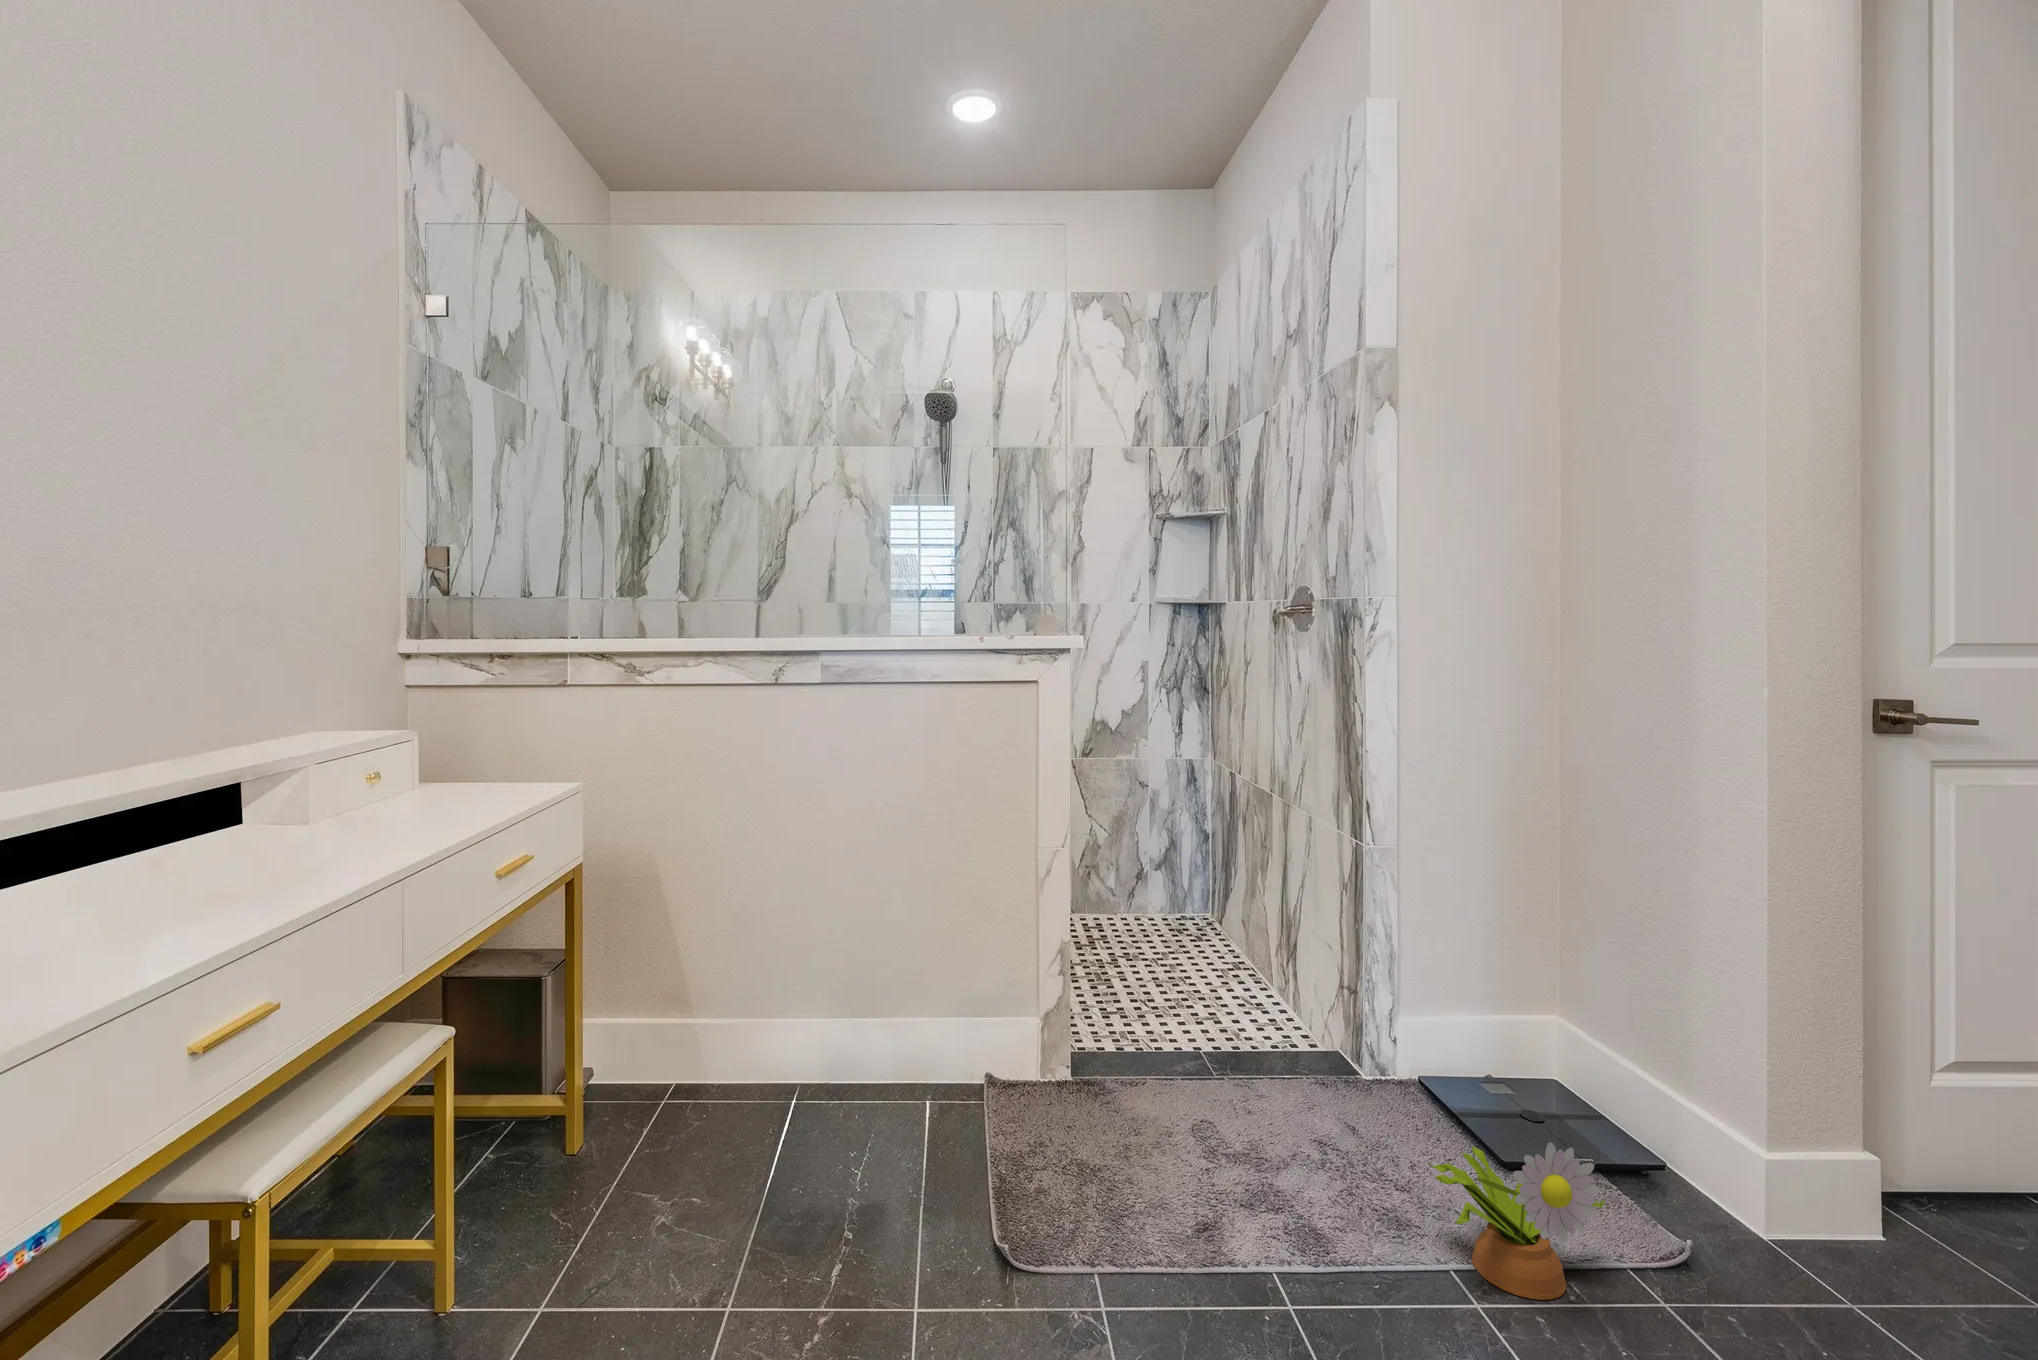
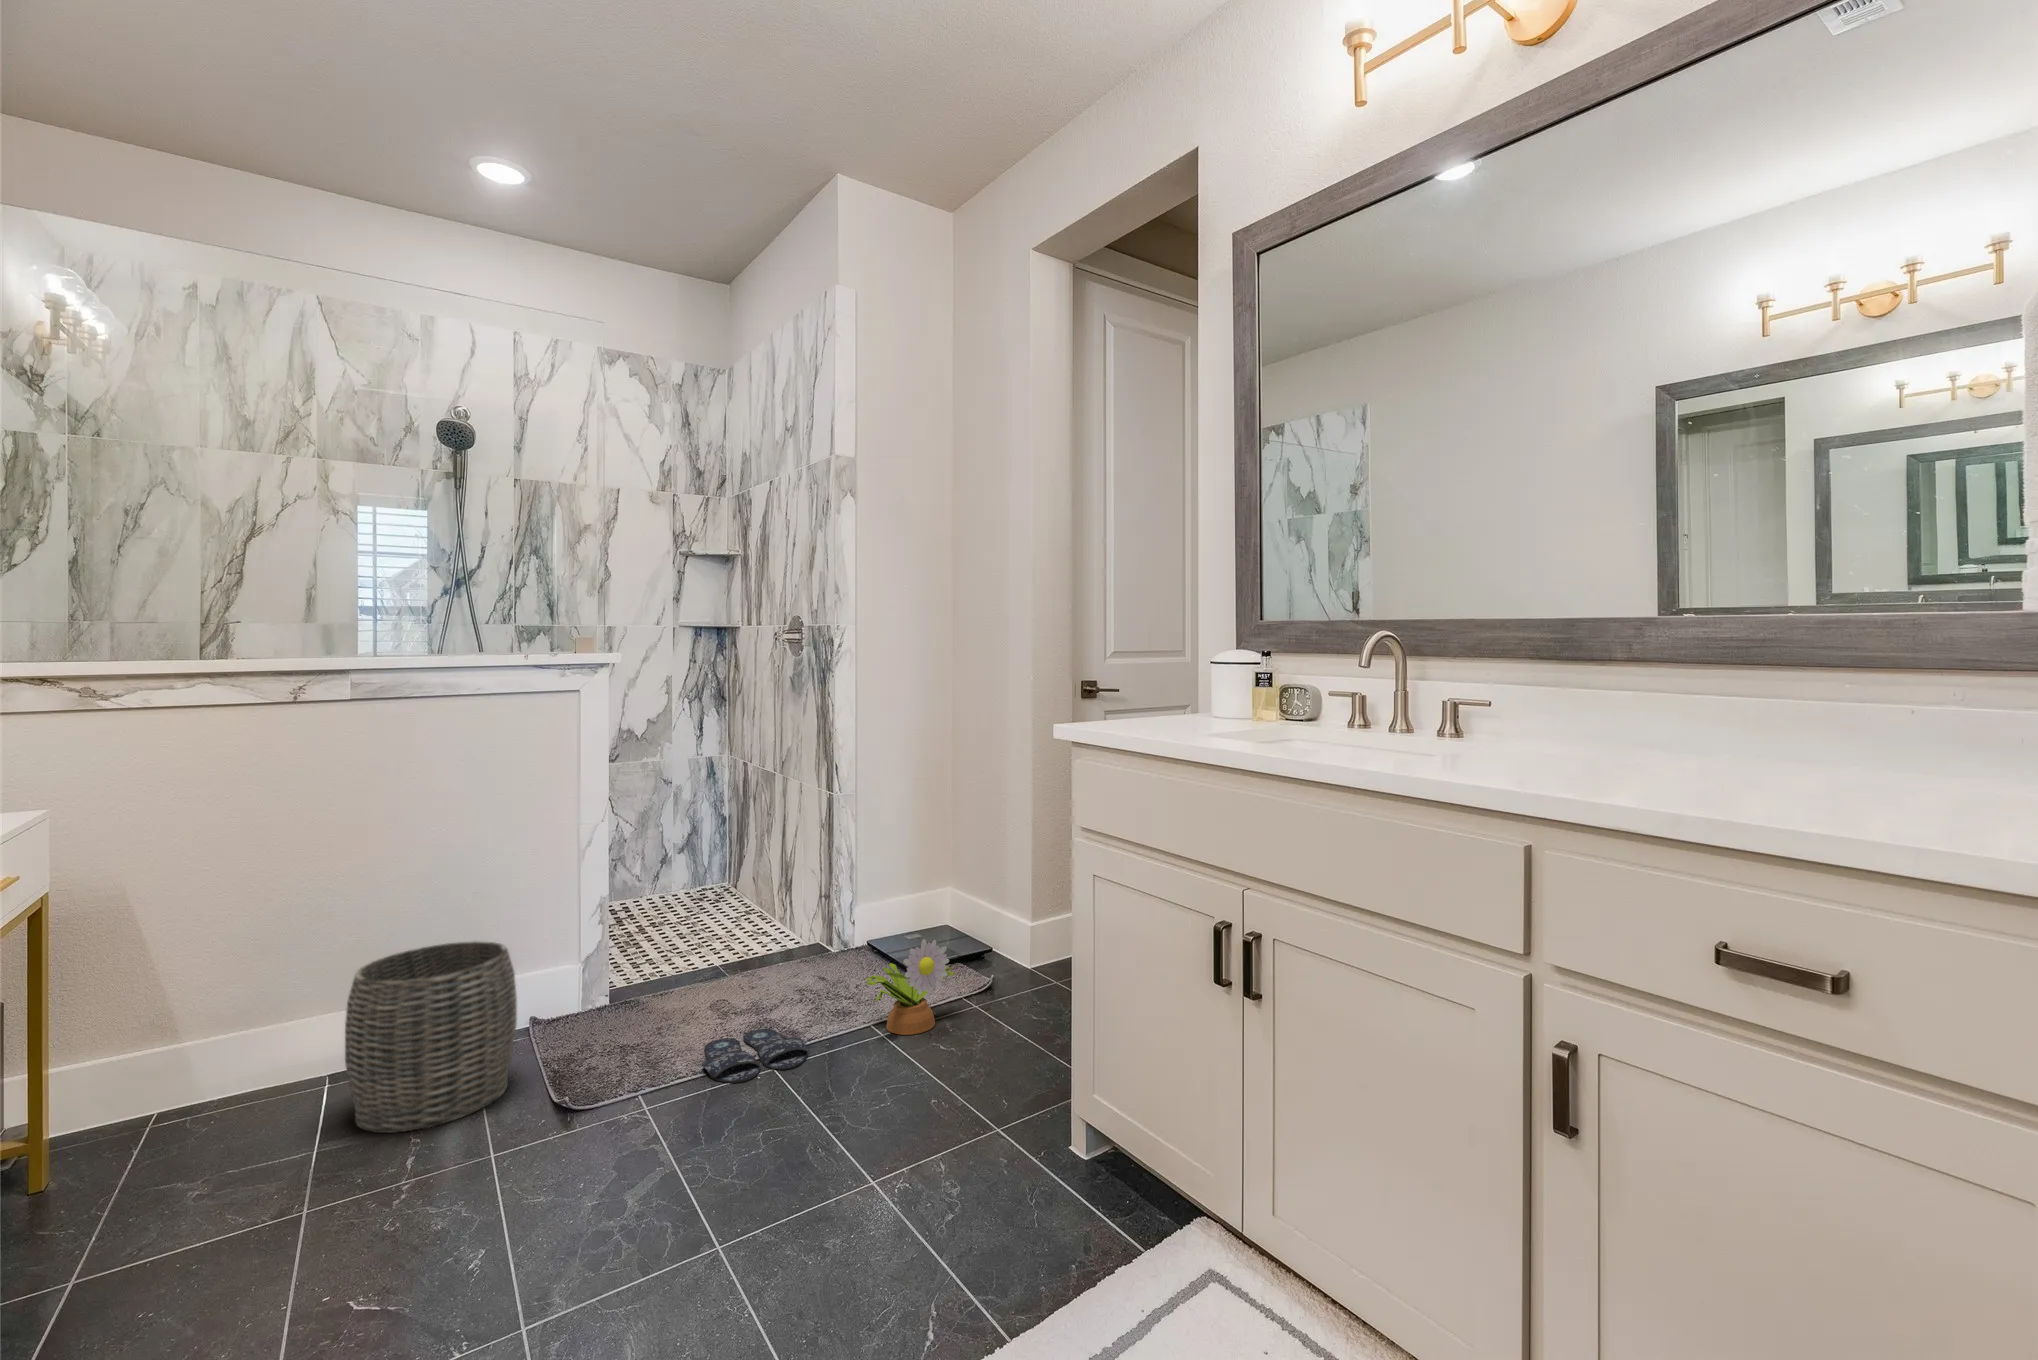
woven basket: none [792,982,962,1222] -> present [345,941,517,1133]
slippers: none [1184,1192,1342,1300] -> present [702,1029,807,1083]

